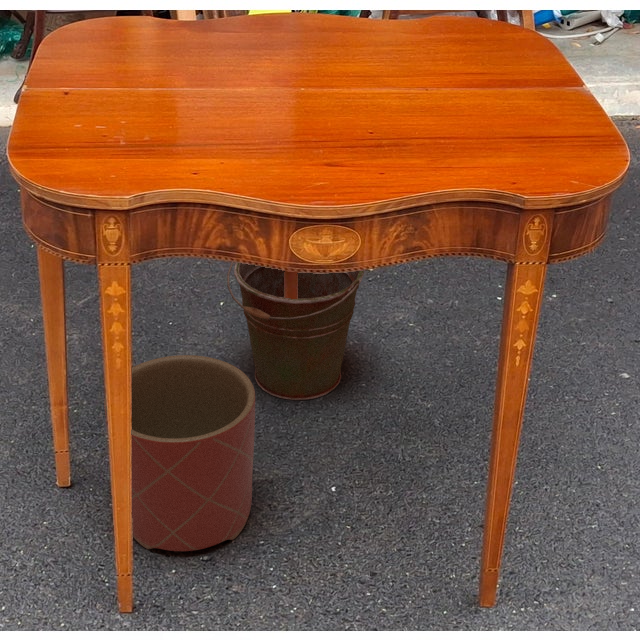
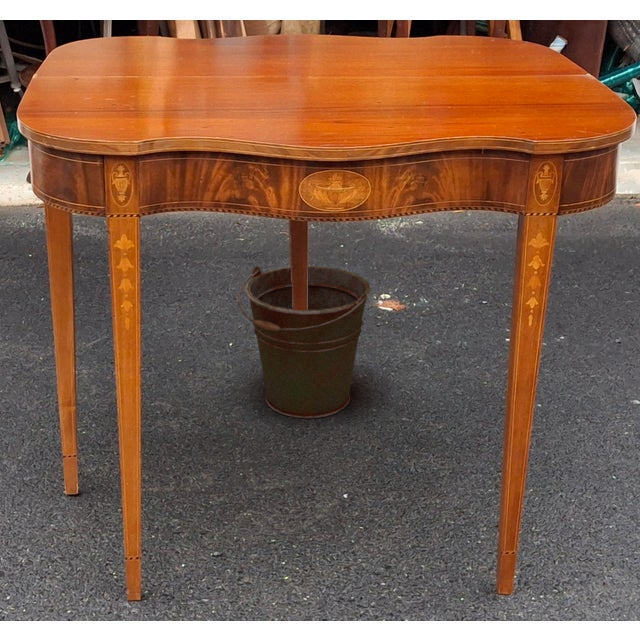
planter: present [104,355,255,551] -> none [115,354,266,547]

